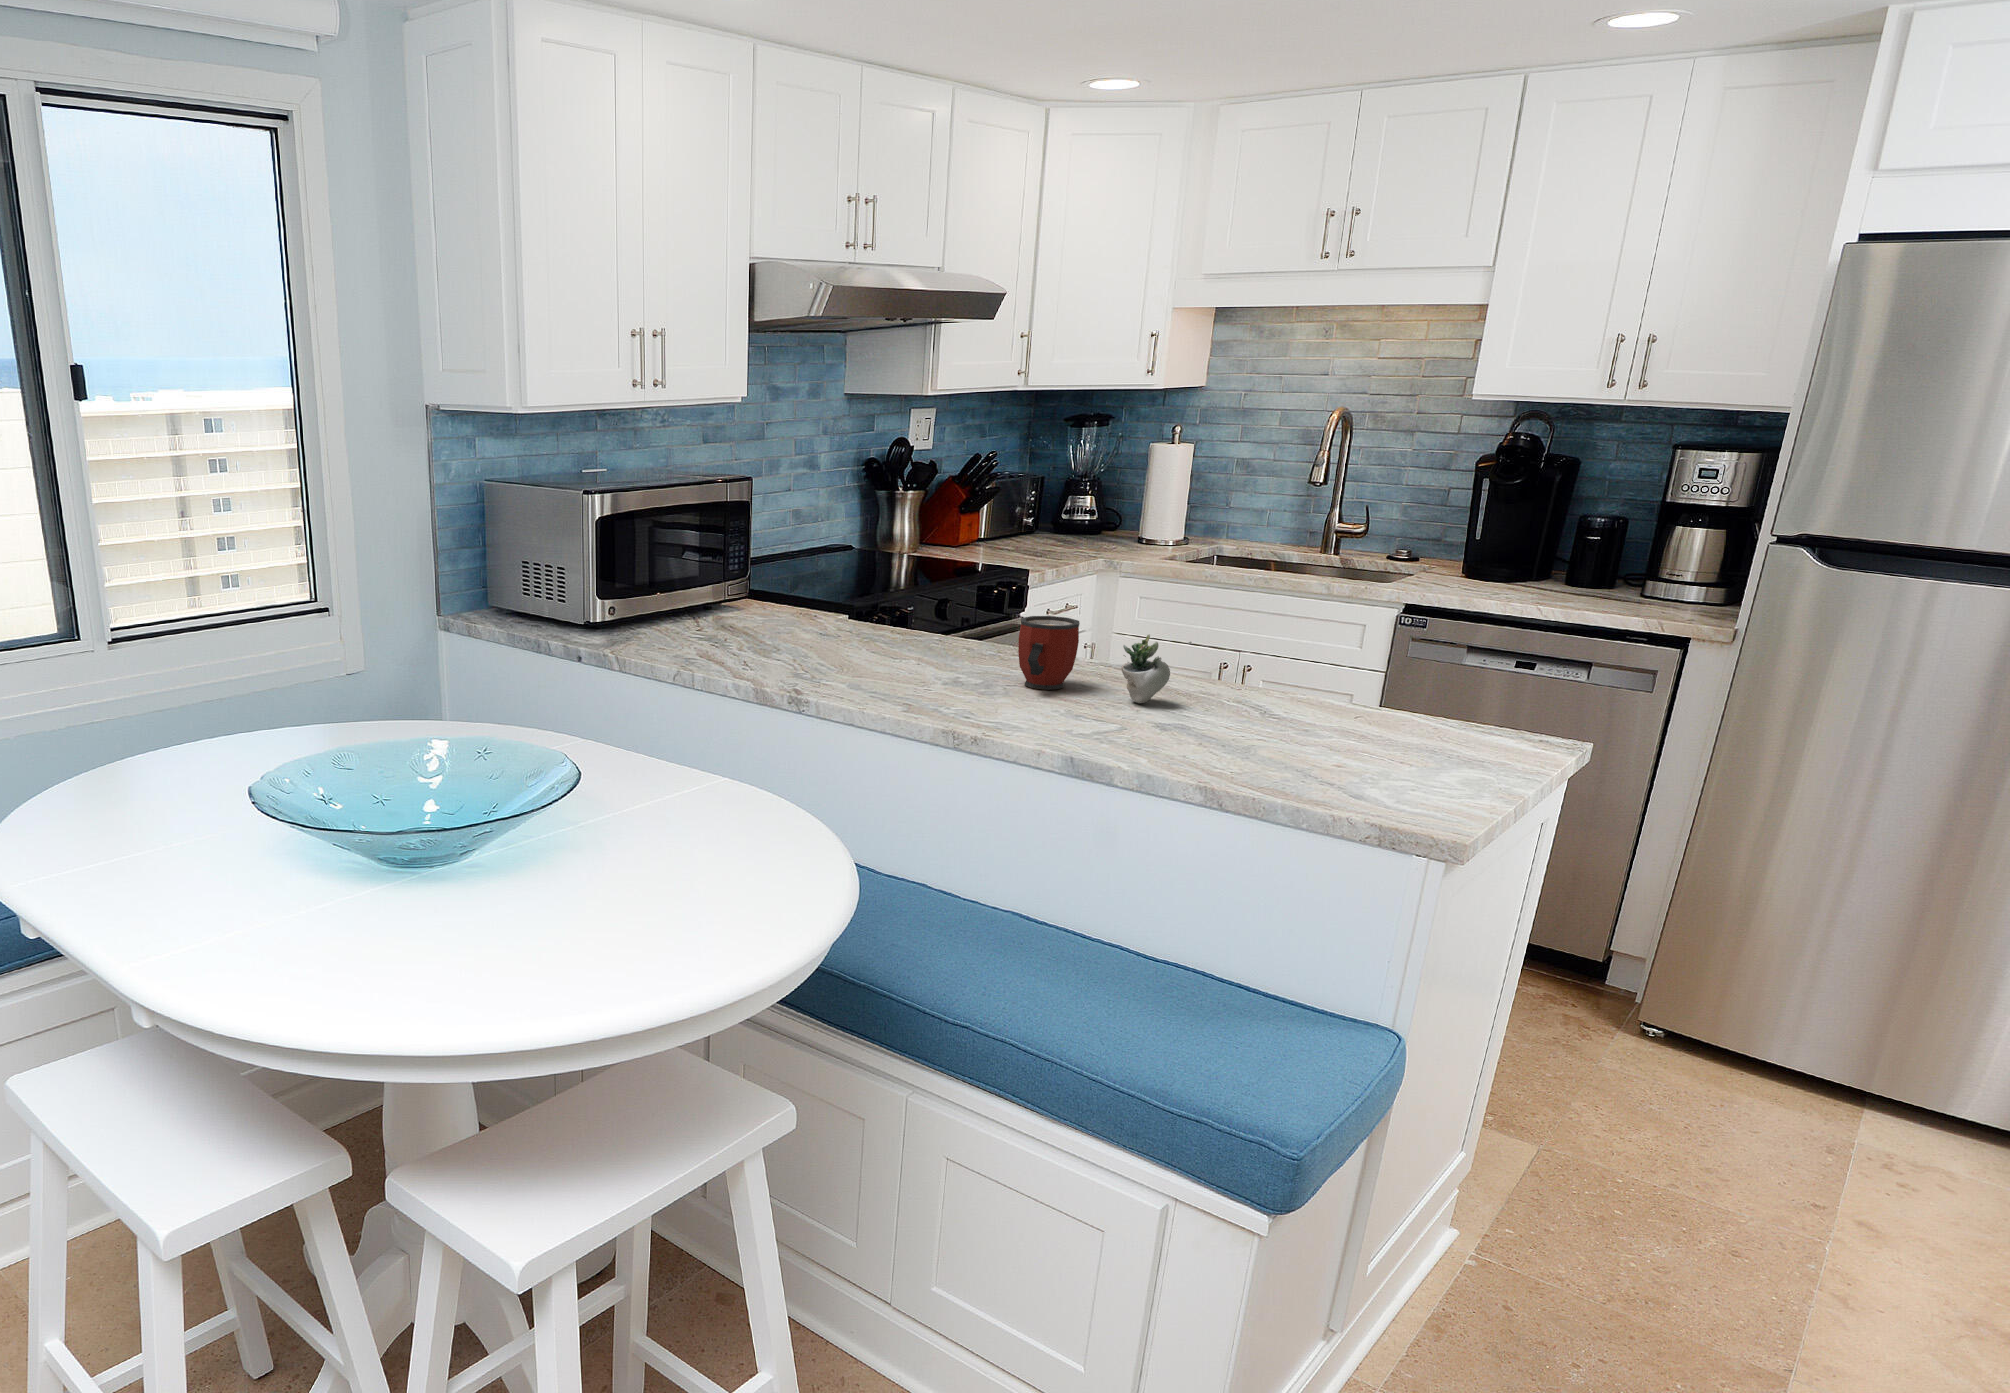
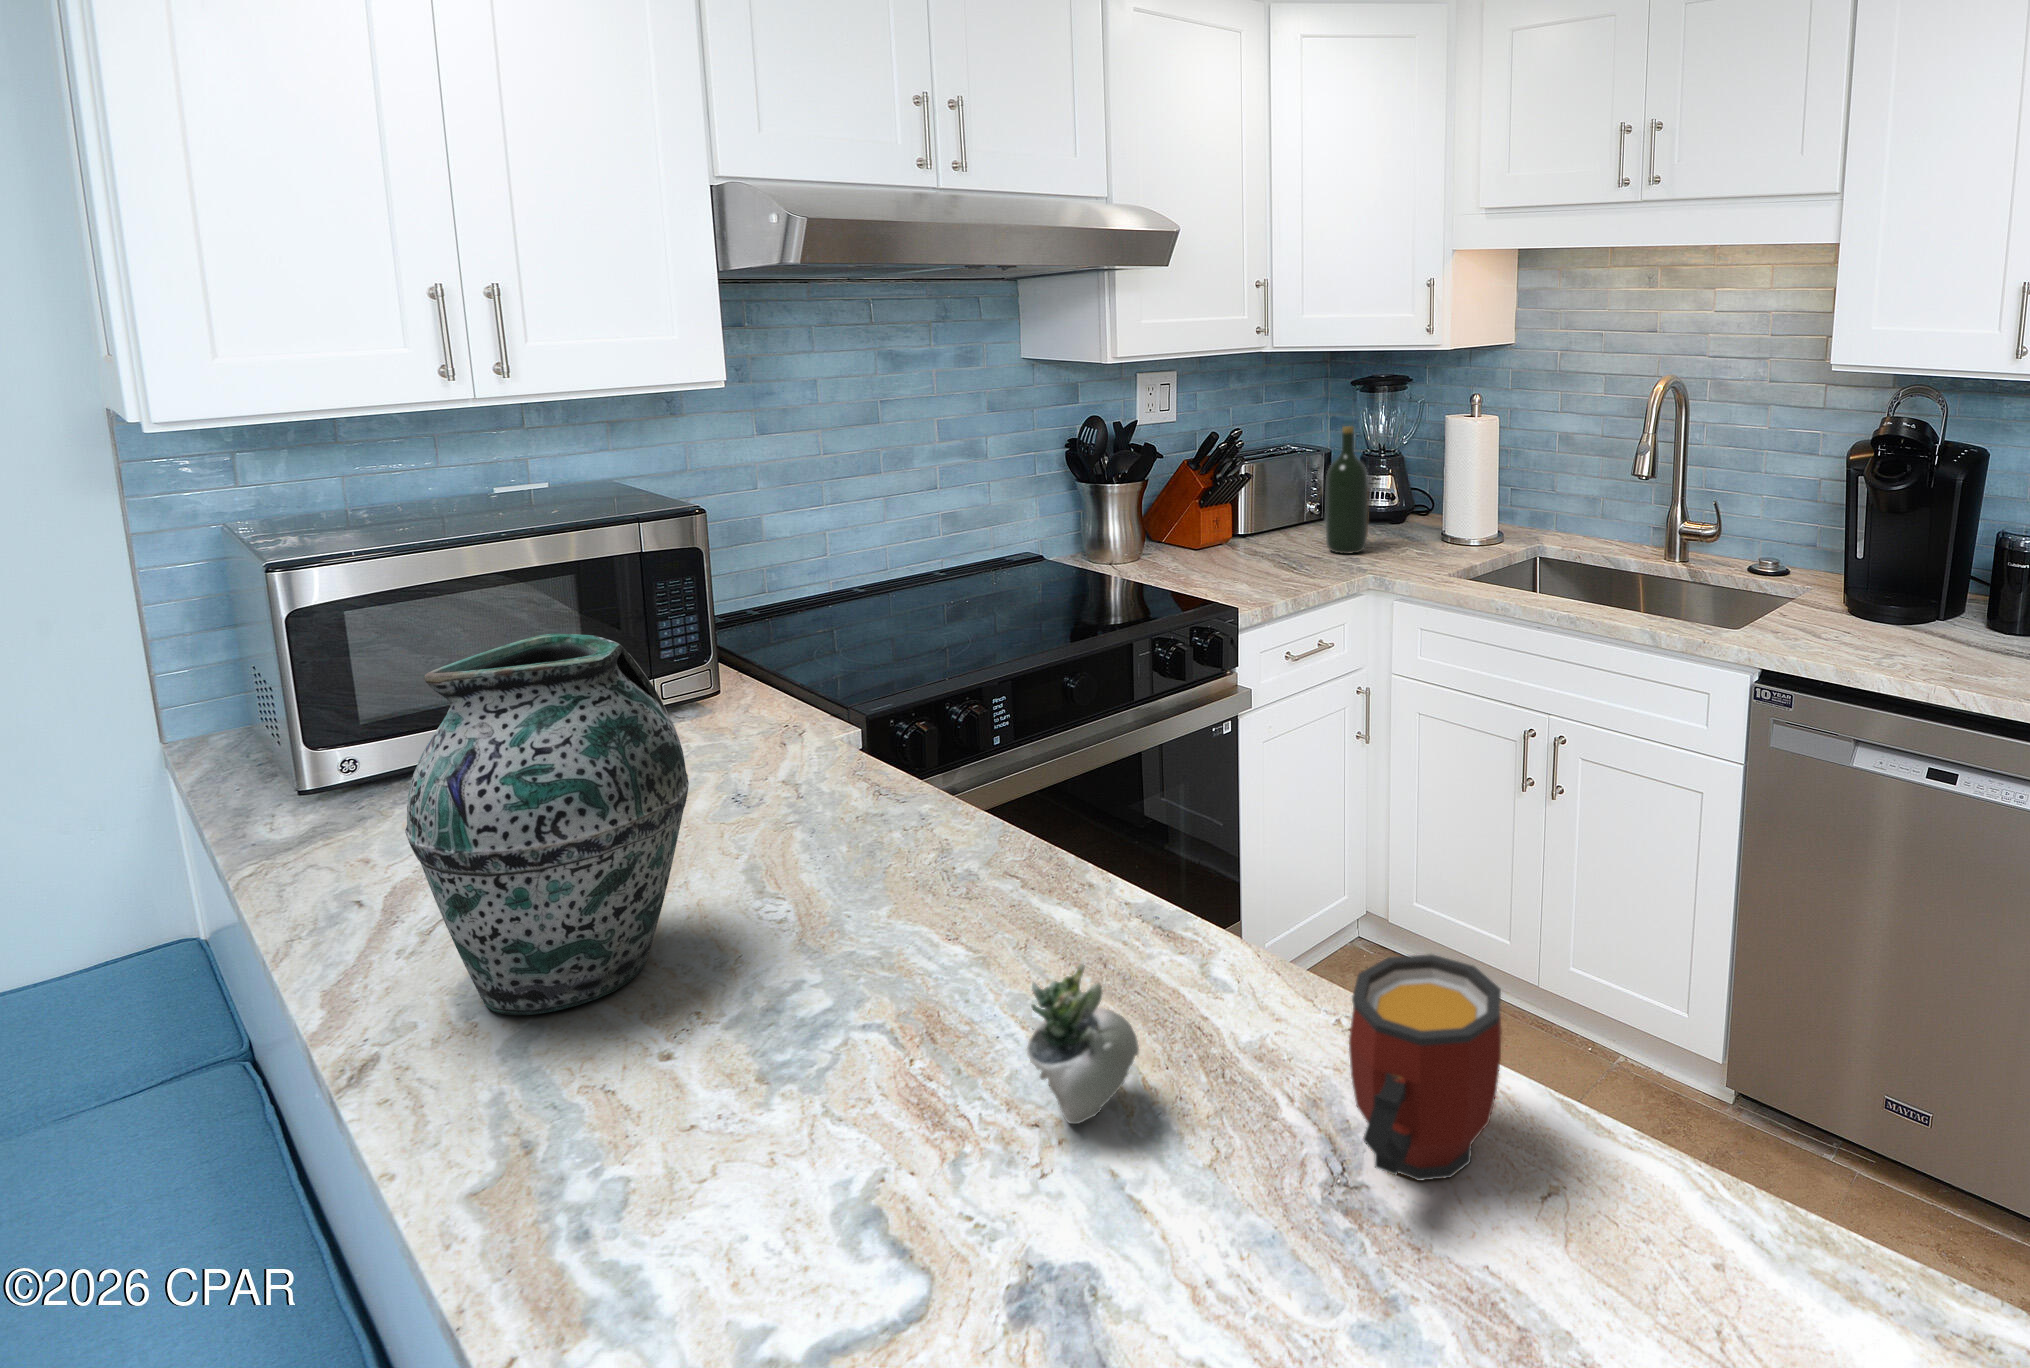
wine bottle: none [1057,449,1094,548] -> present [1325,426,1369,554]
vase: none [804,510,917,680] -> present [405,634,689,1015]
mug: present [1018,616,1080,689] -> present [1349,954,1502,1181]

